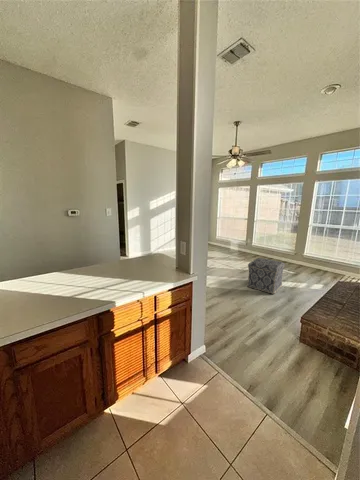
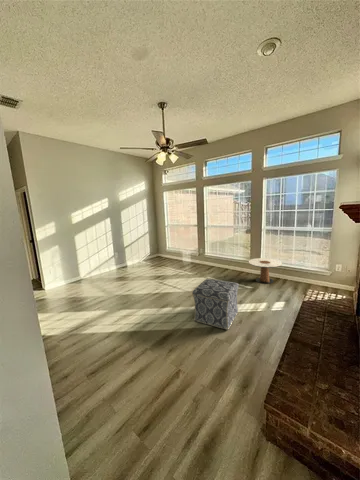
side table: none [293,251,325,272] -> present [249,258,282,284]

